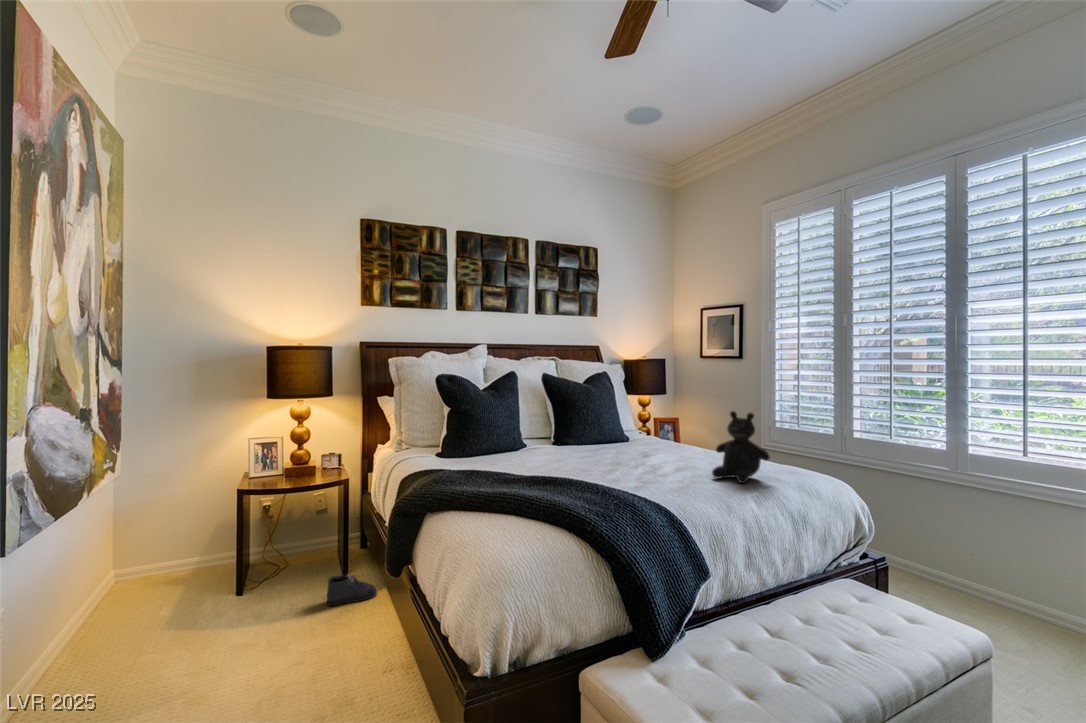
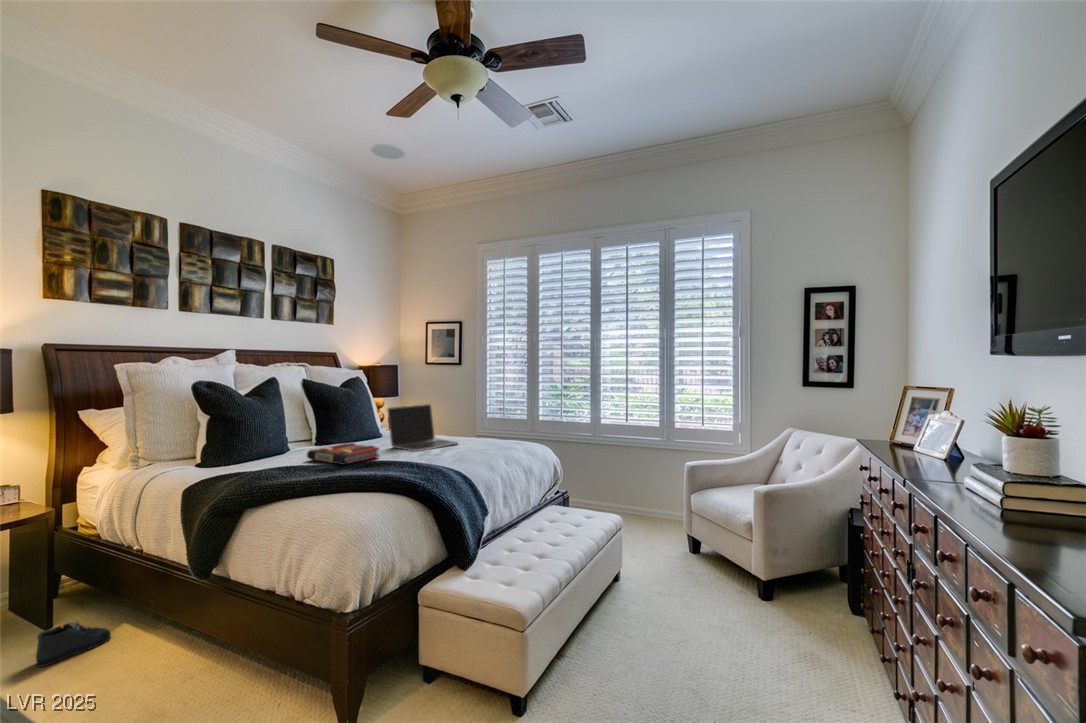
laptop: none [617,406,705,466] -> present [388,404,458,451]
teddy bear: present [712,411,770,483] -> none [472,403,509,453]
book: none [521,446,593,474] -> present [307,443,379,465]

